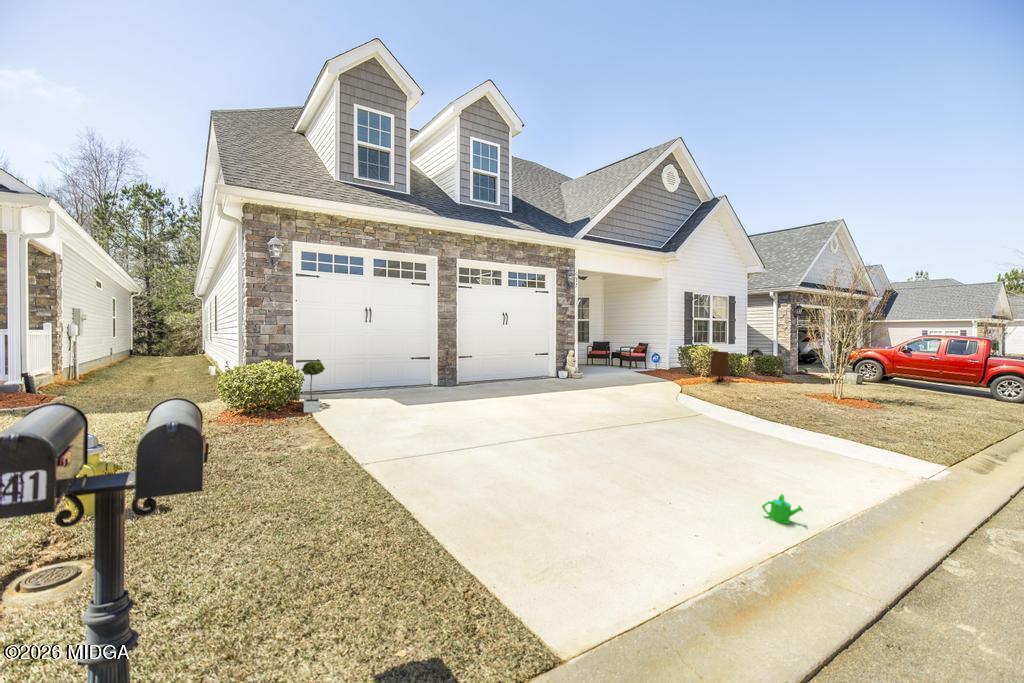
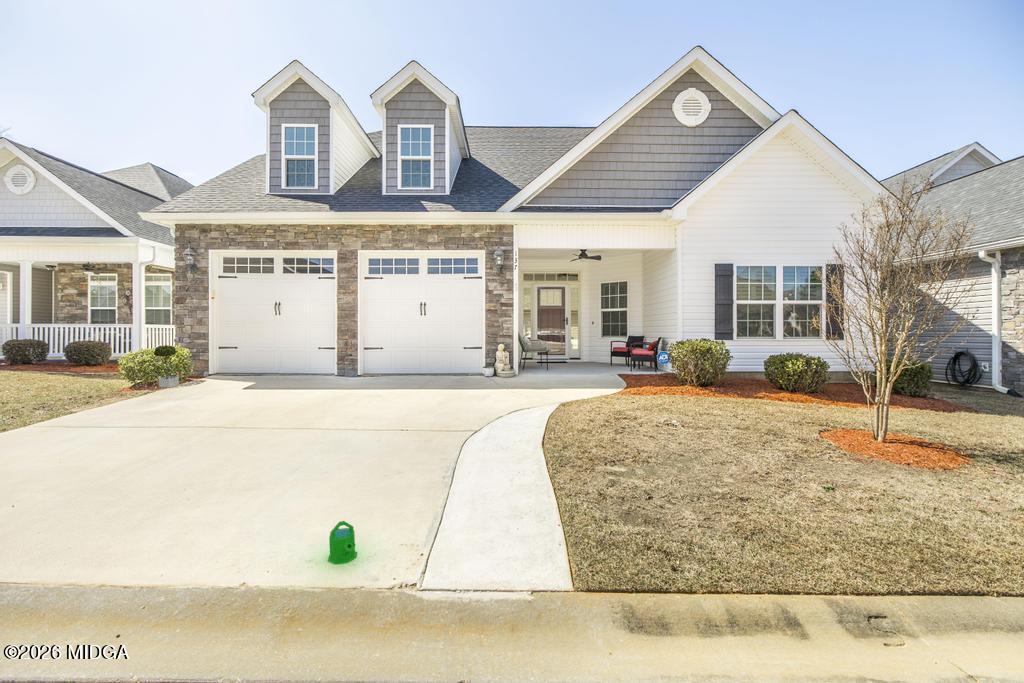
lounge chair: present [710,351,731,385] -> none [670,344,724,396]
watering can: present [762,494,803,524] -> present [328,521,357,564]

